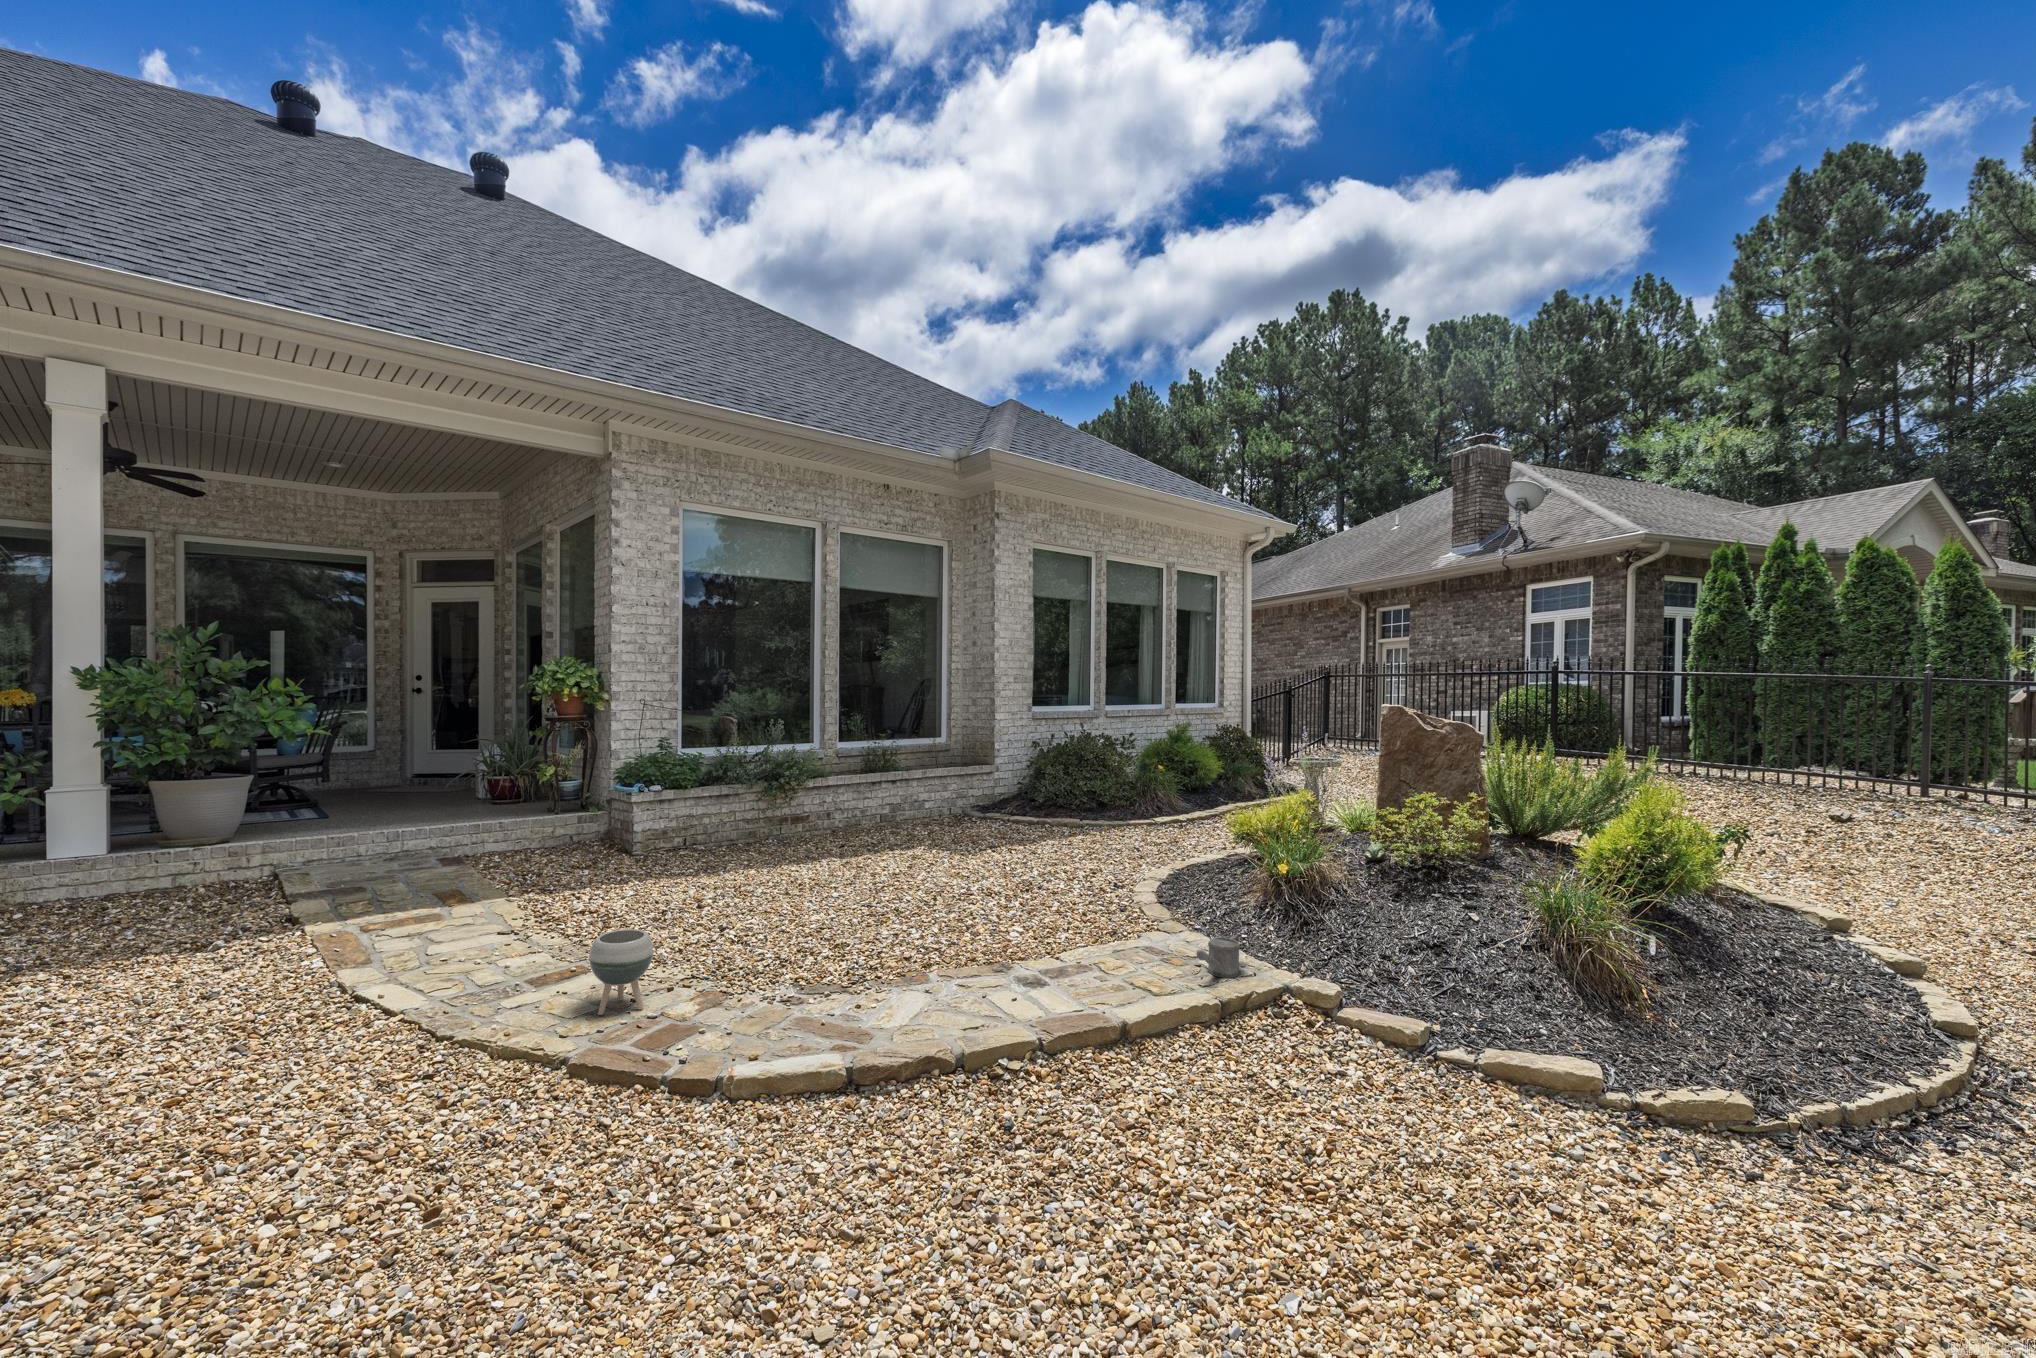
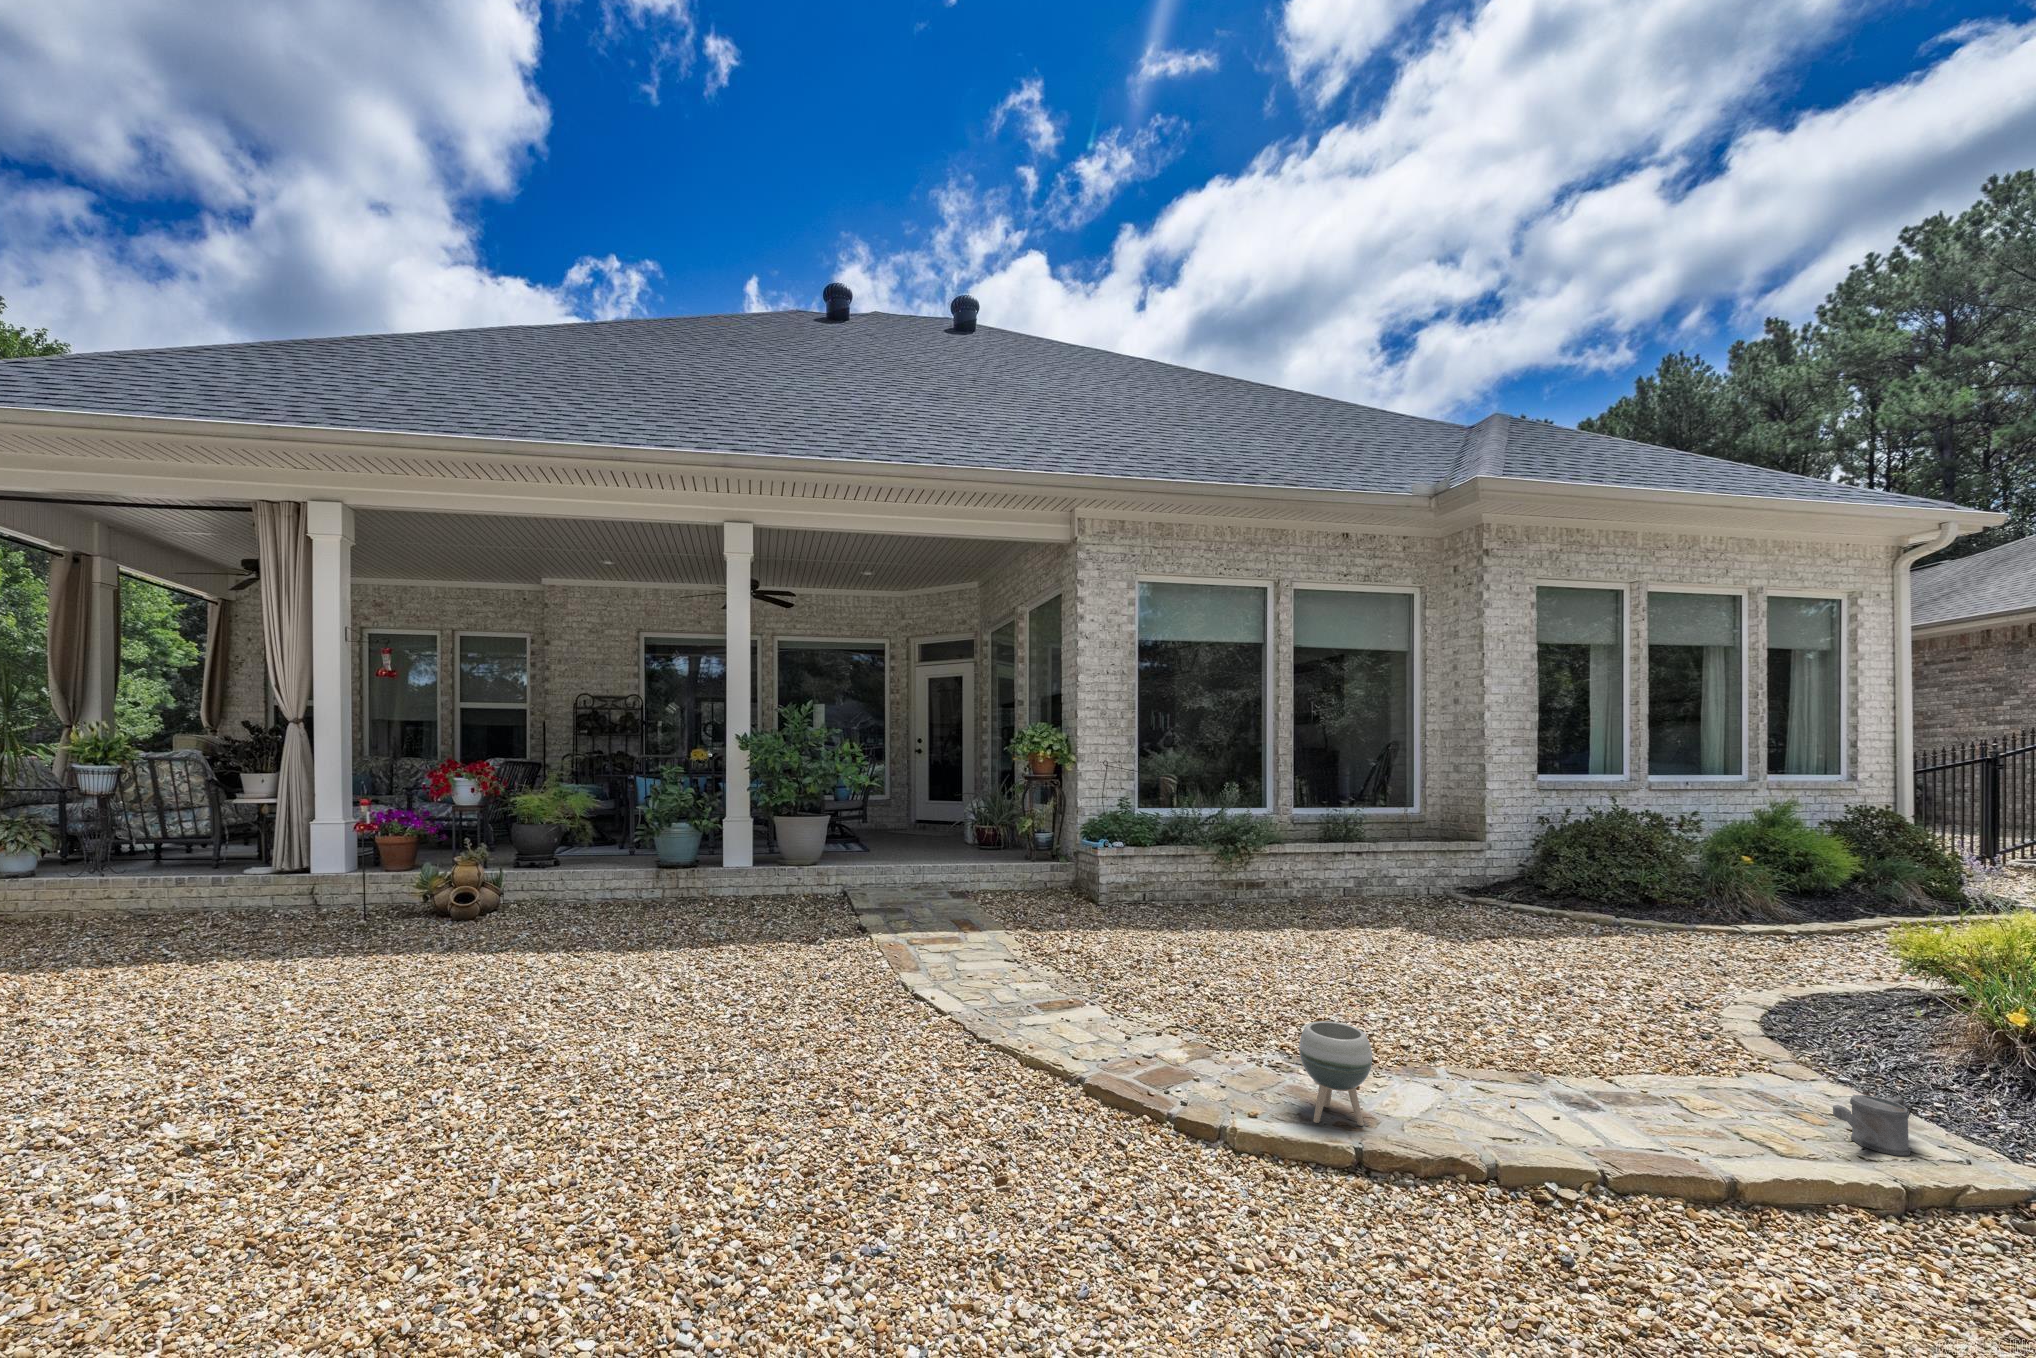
planter: present [589,929,653,1015] -> present [1299,1021,1372,1126]

